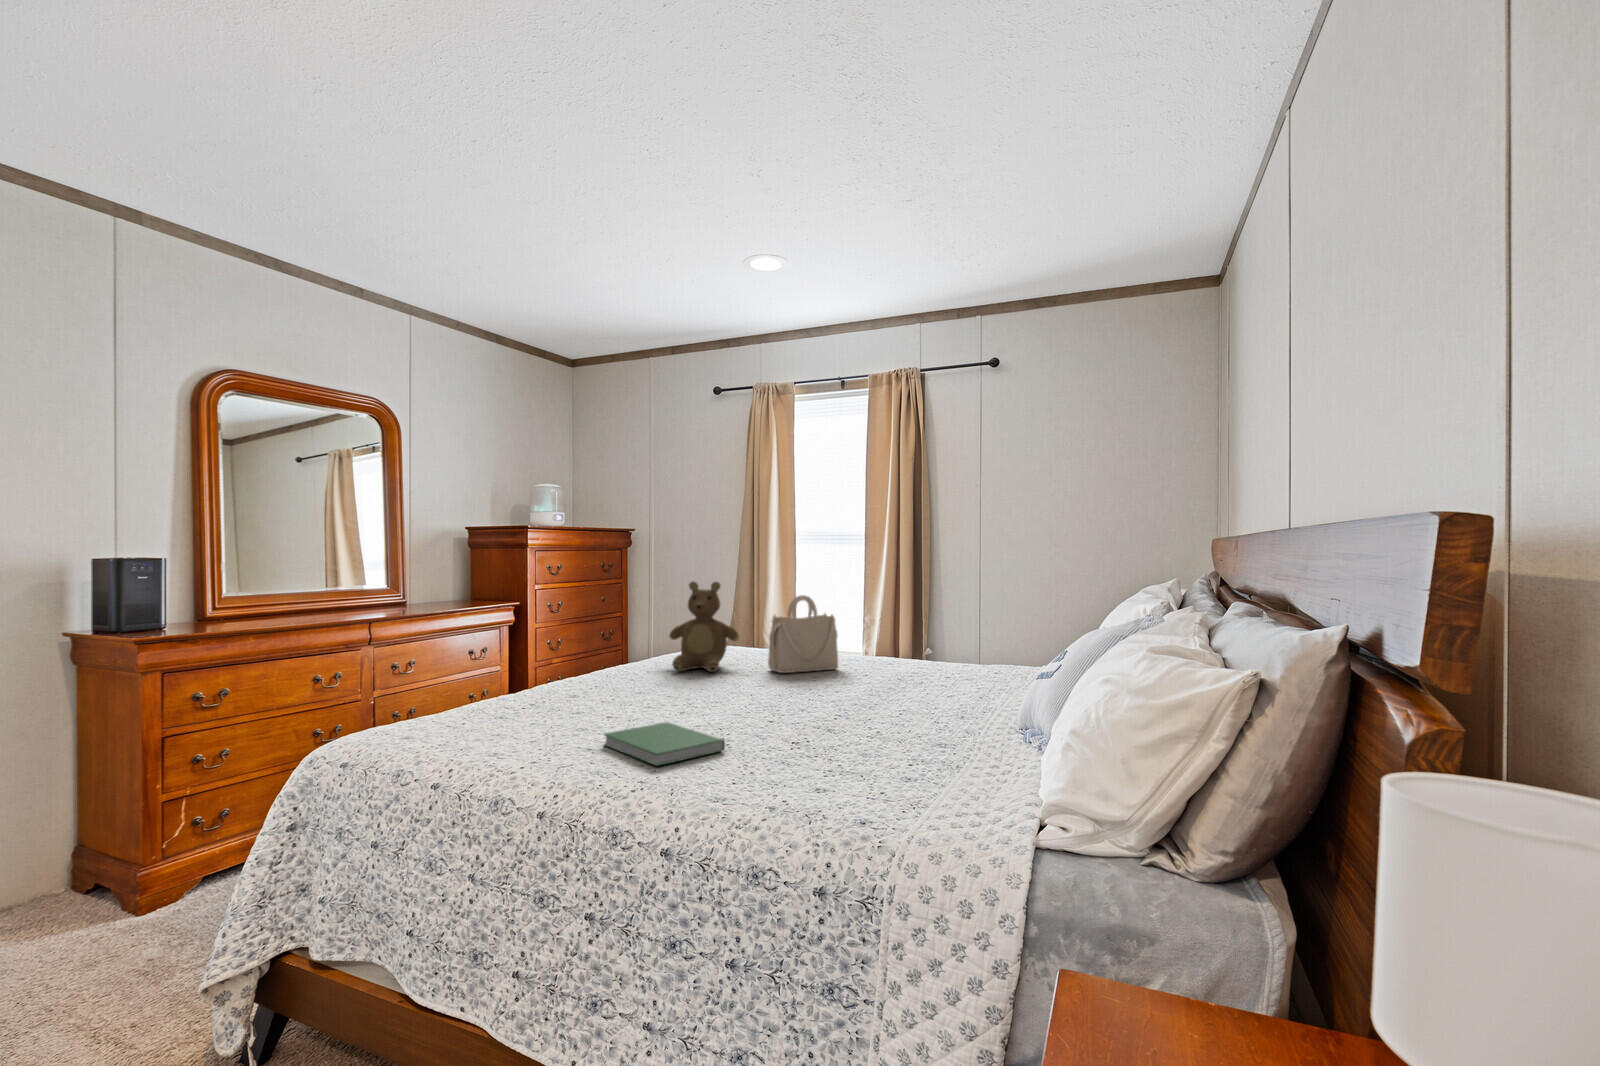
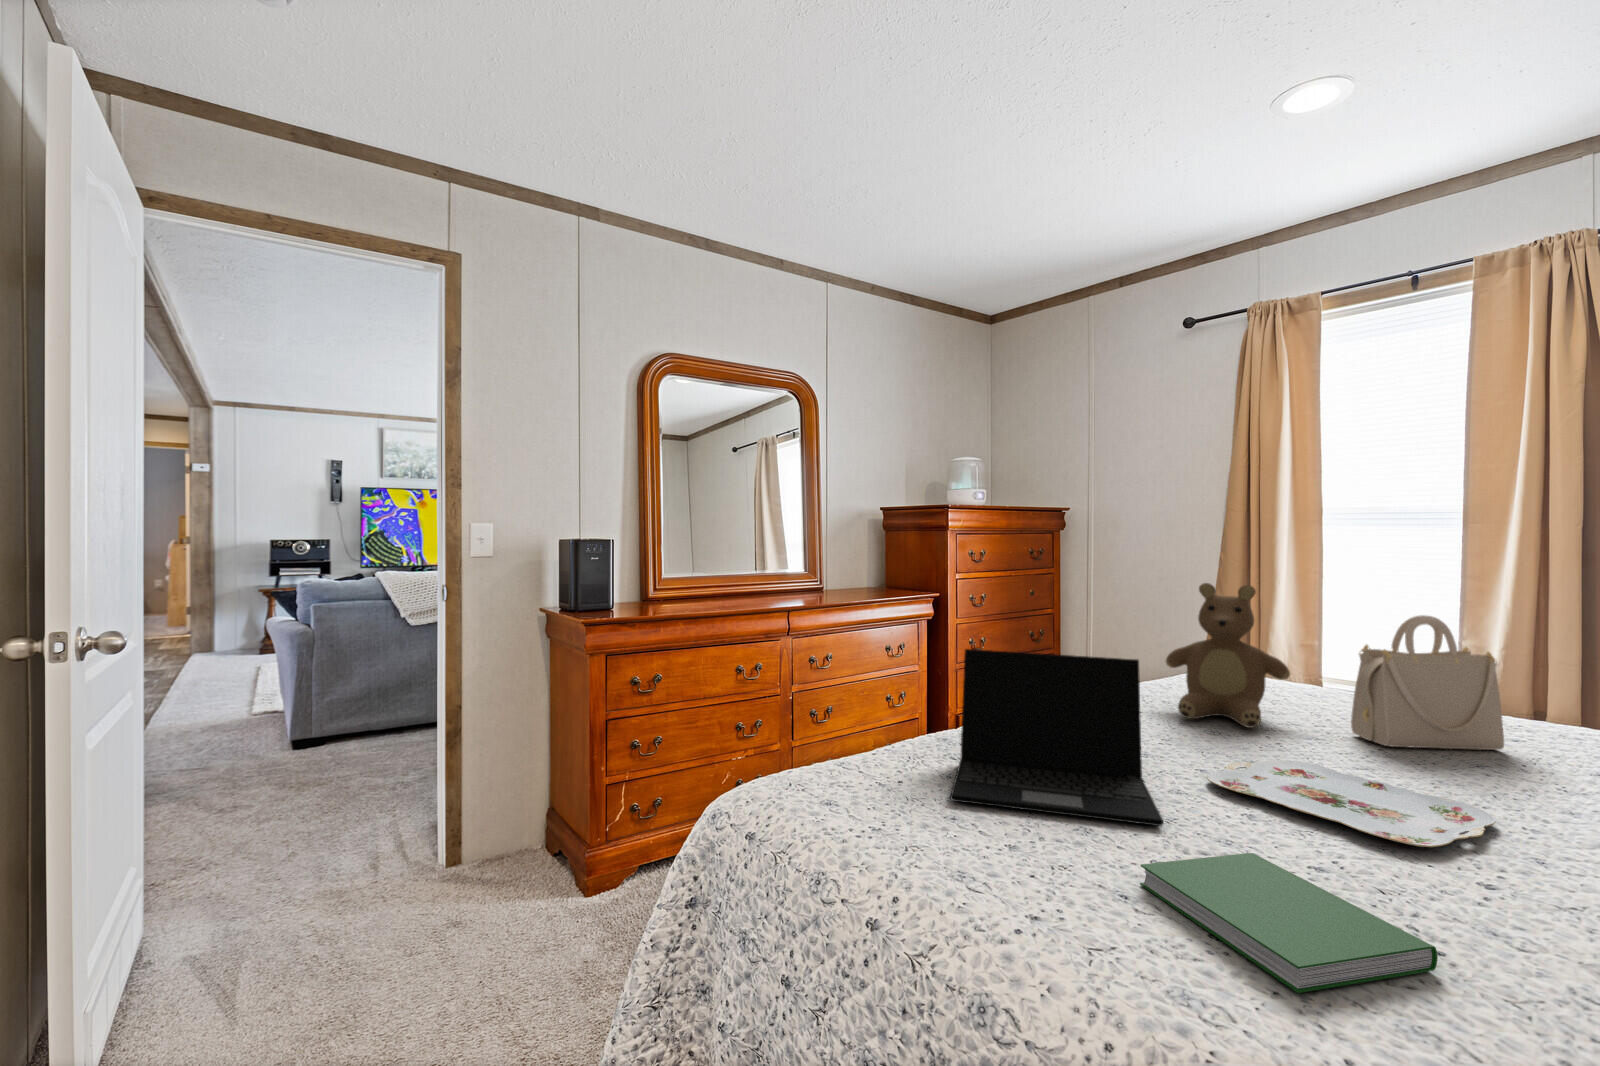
laptop: none [499,629,630,727] -> present [951,649,1163,826]
serving tray: none [668,684,801,712] -> present [1207,760,1496,847]

